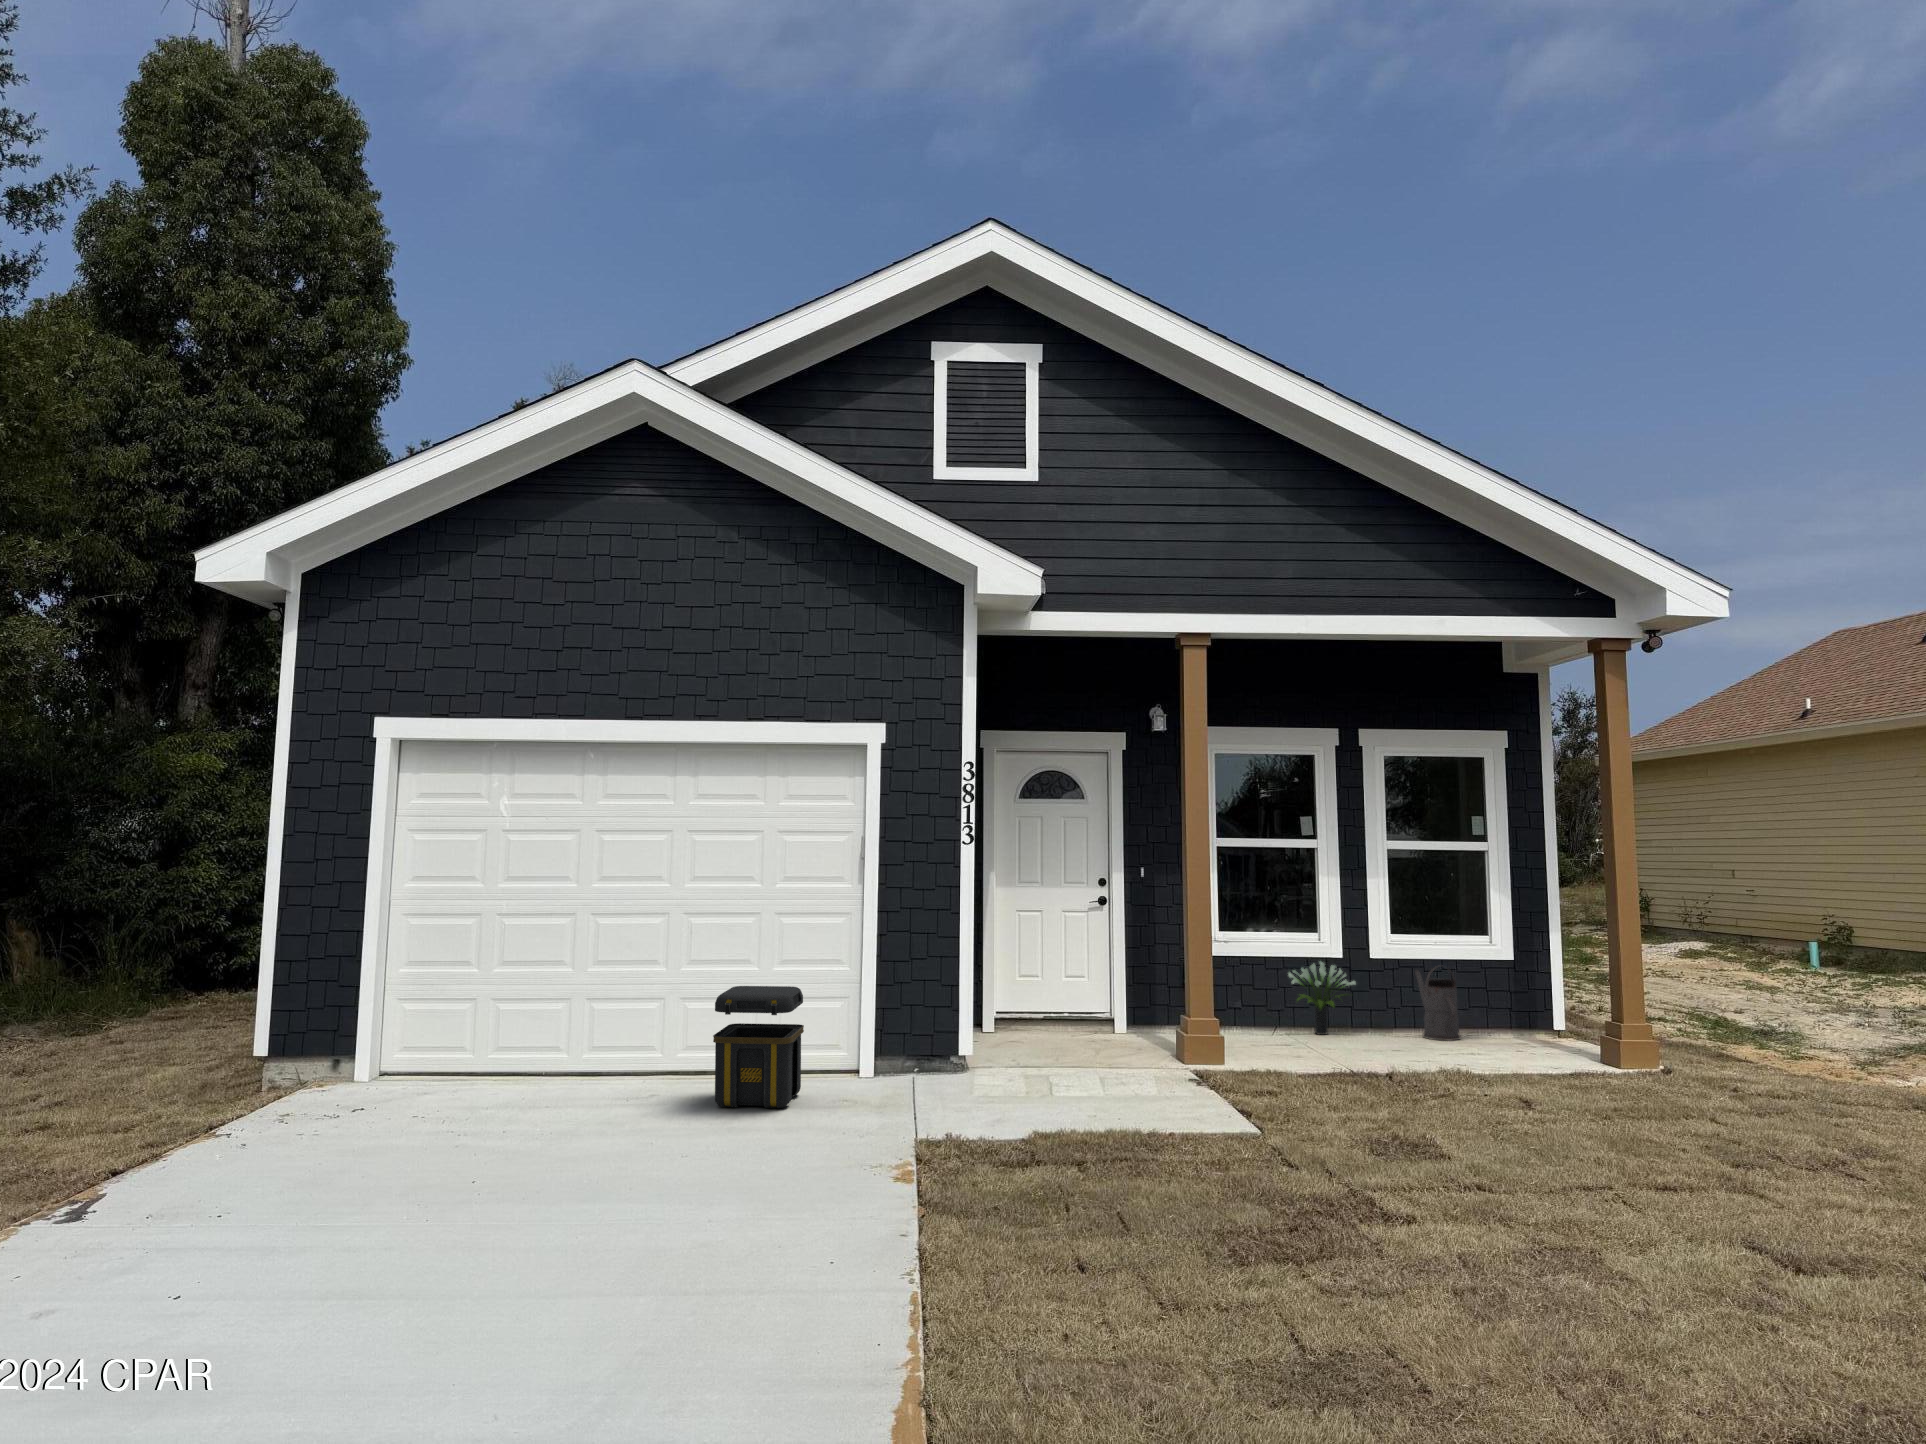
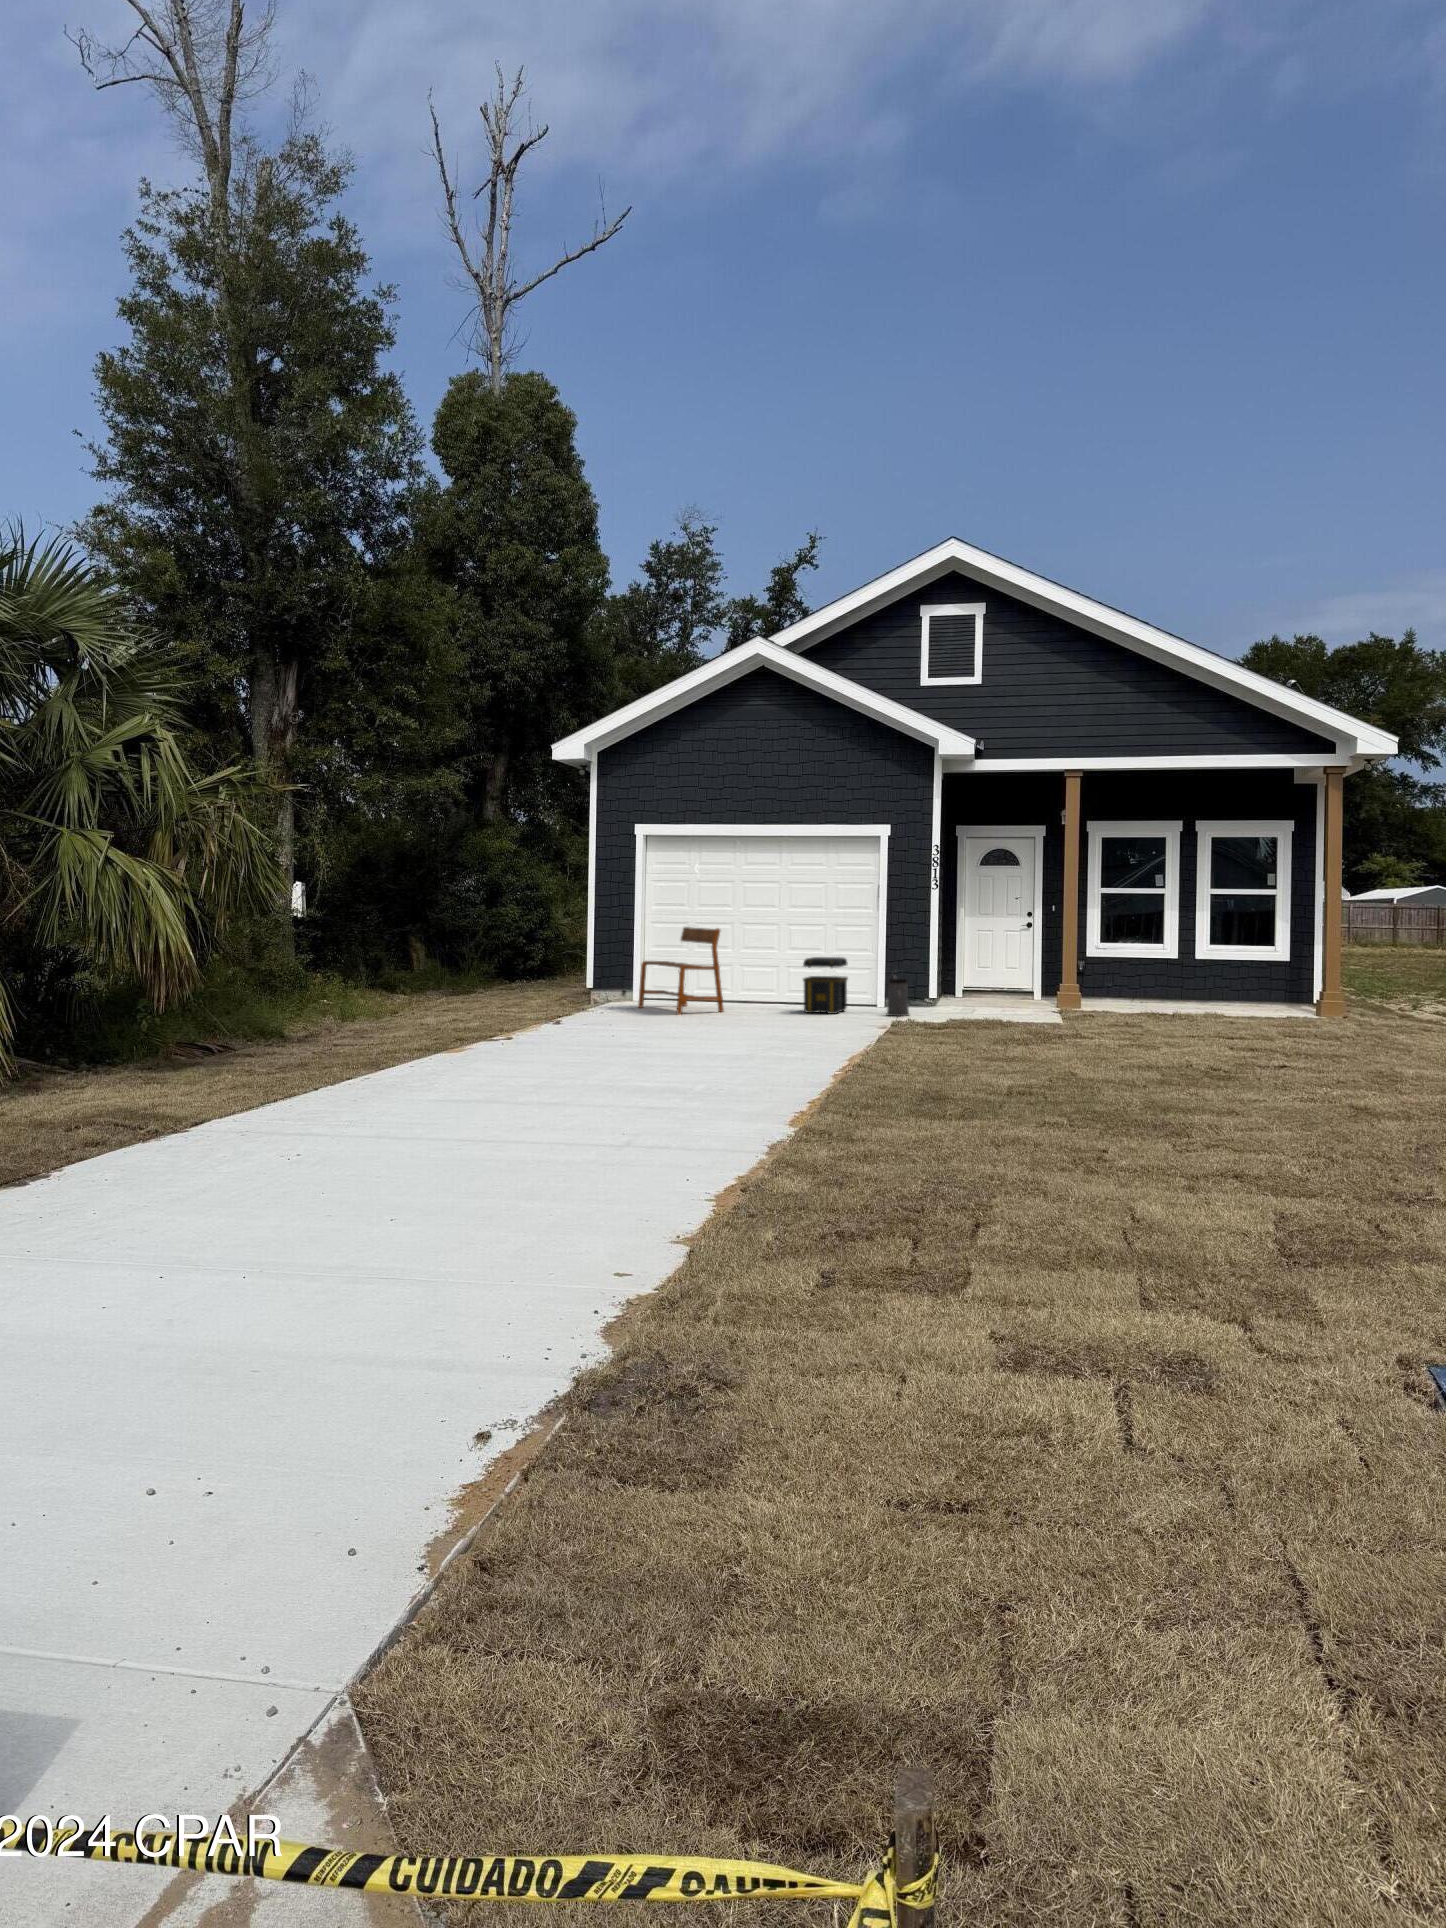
bench: none [362,923,545,1131] -> present [638,927,724,1015]
potted plant: present [1288,962,1356,1035] -> none [1140,960,1181,1002]
watering can: present [1415,965,1461,1041] -> present [887,975,909,1016]

